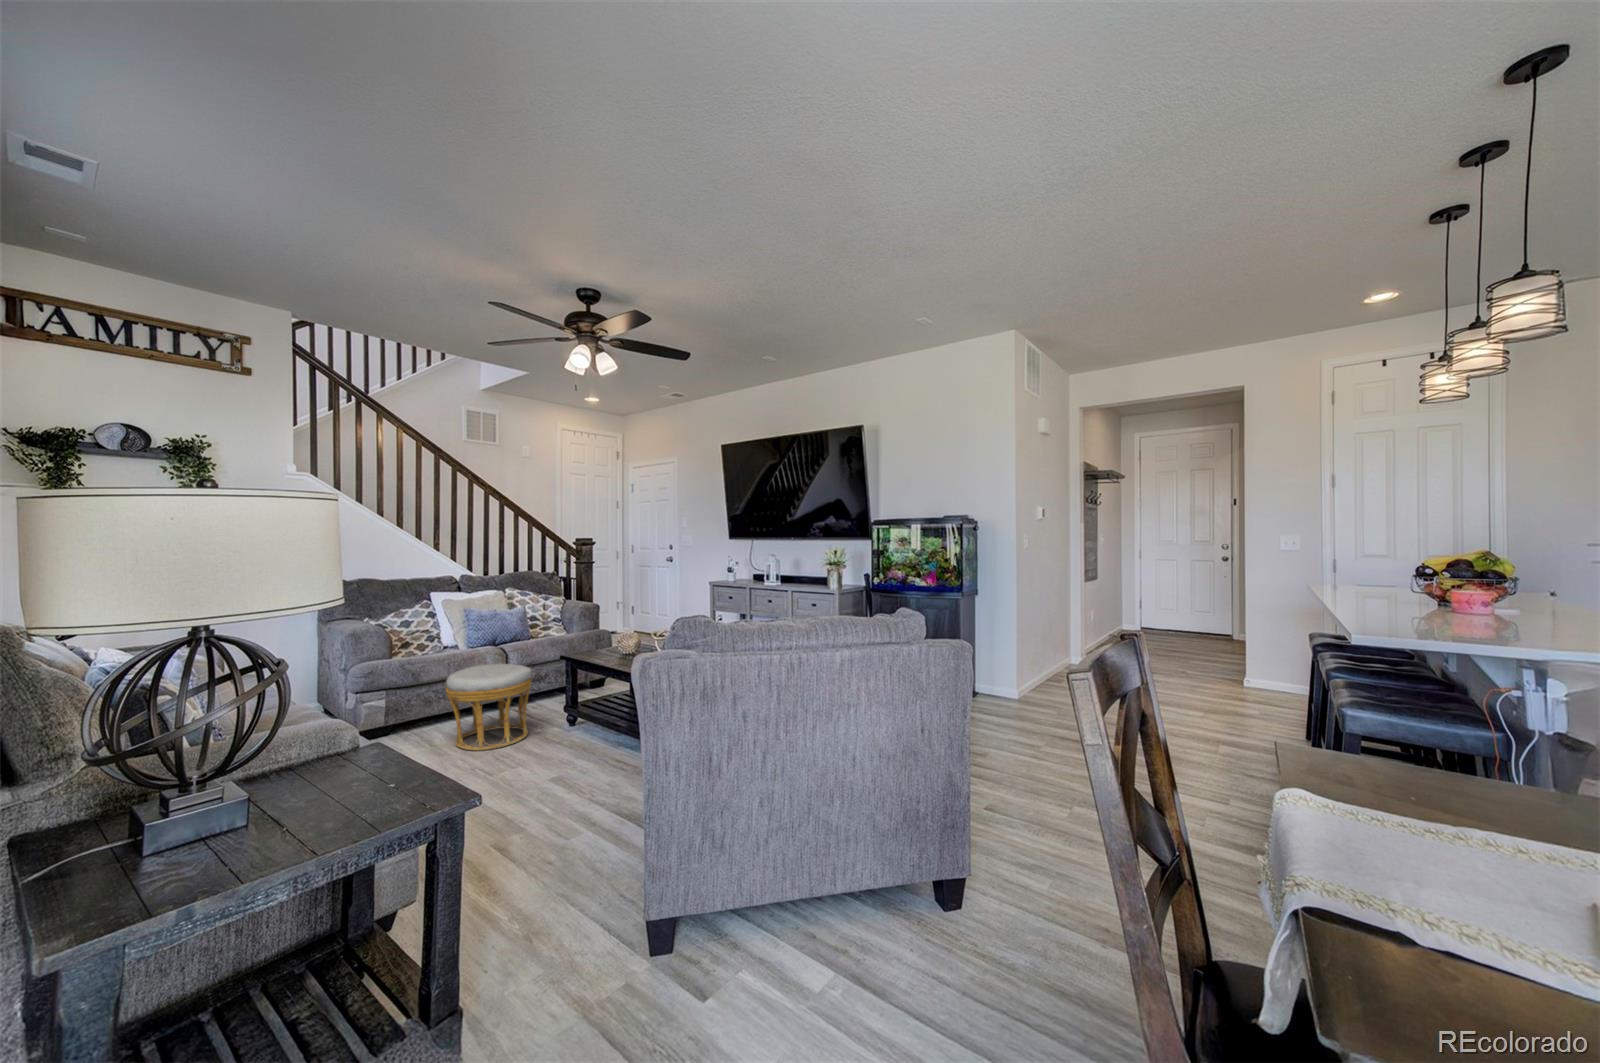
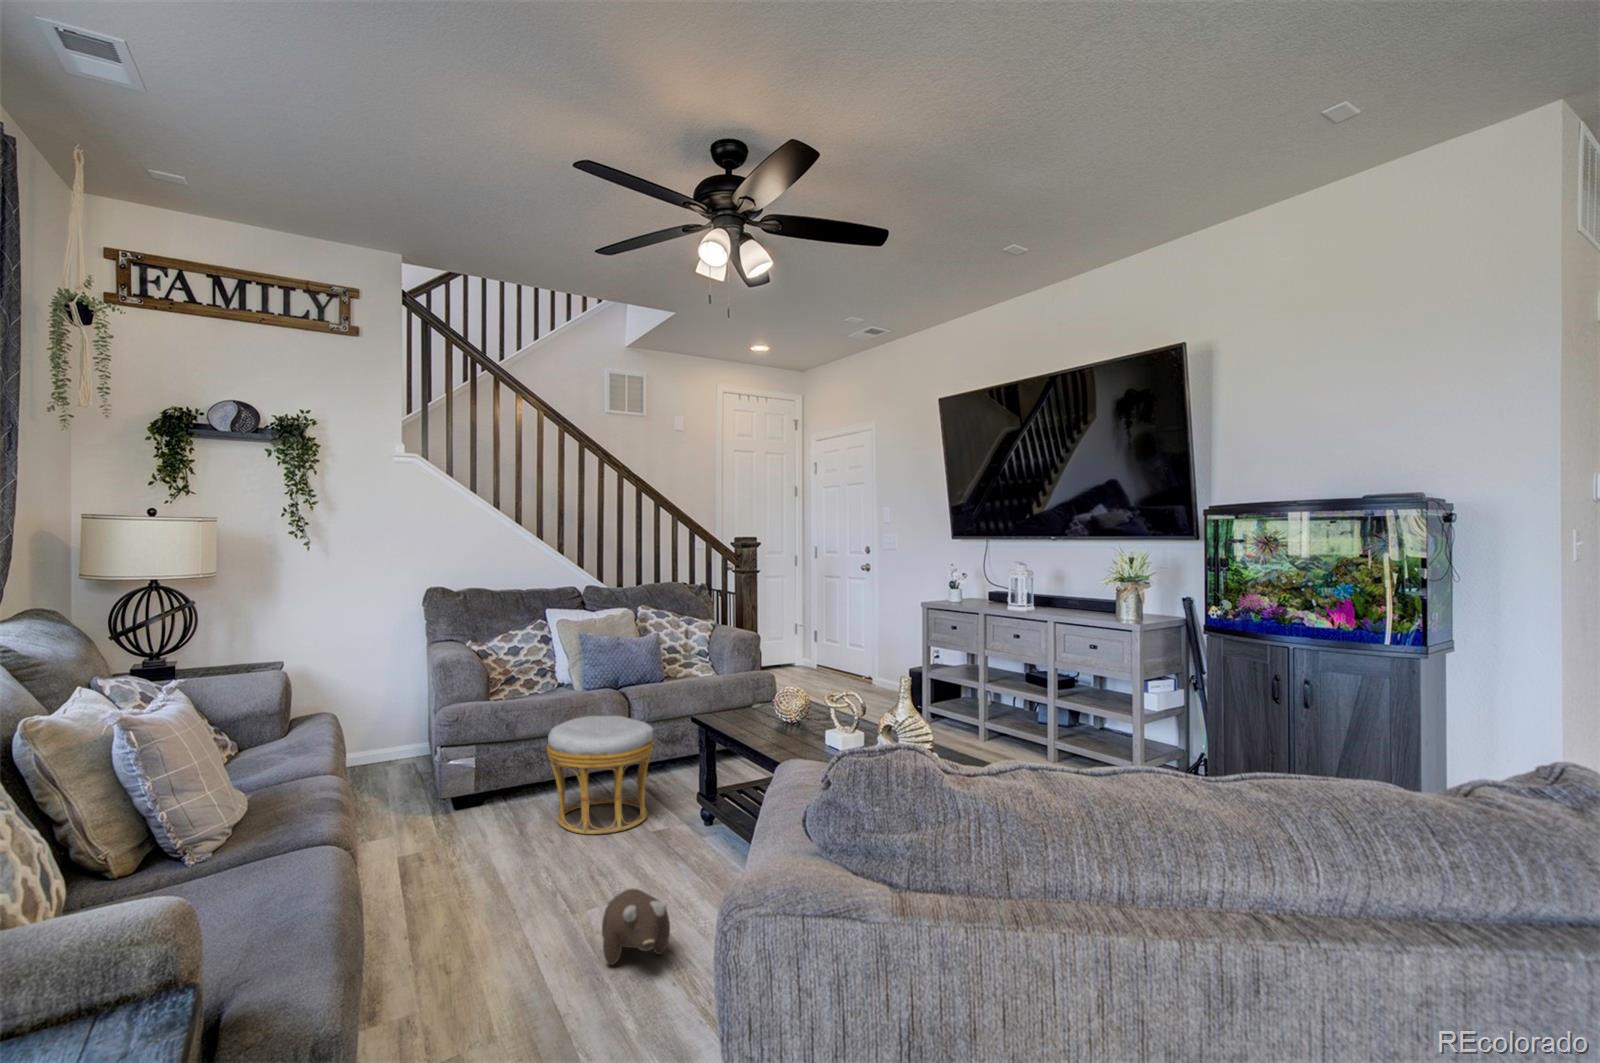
plush toy: none [512,770,564,824] -> present [602,889,670,965]

